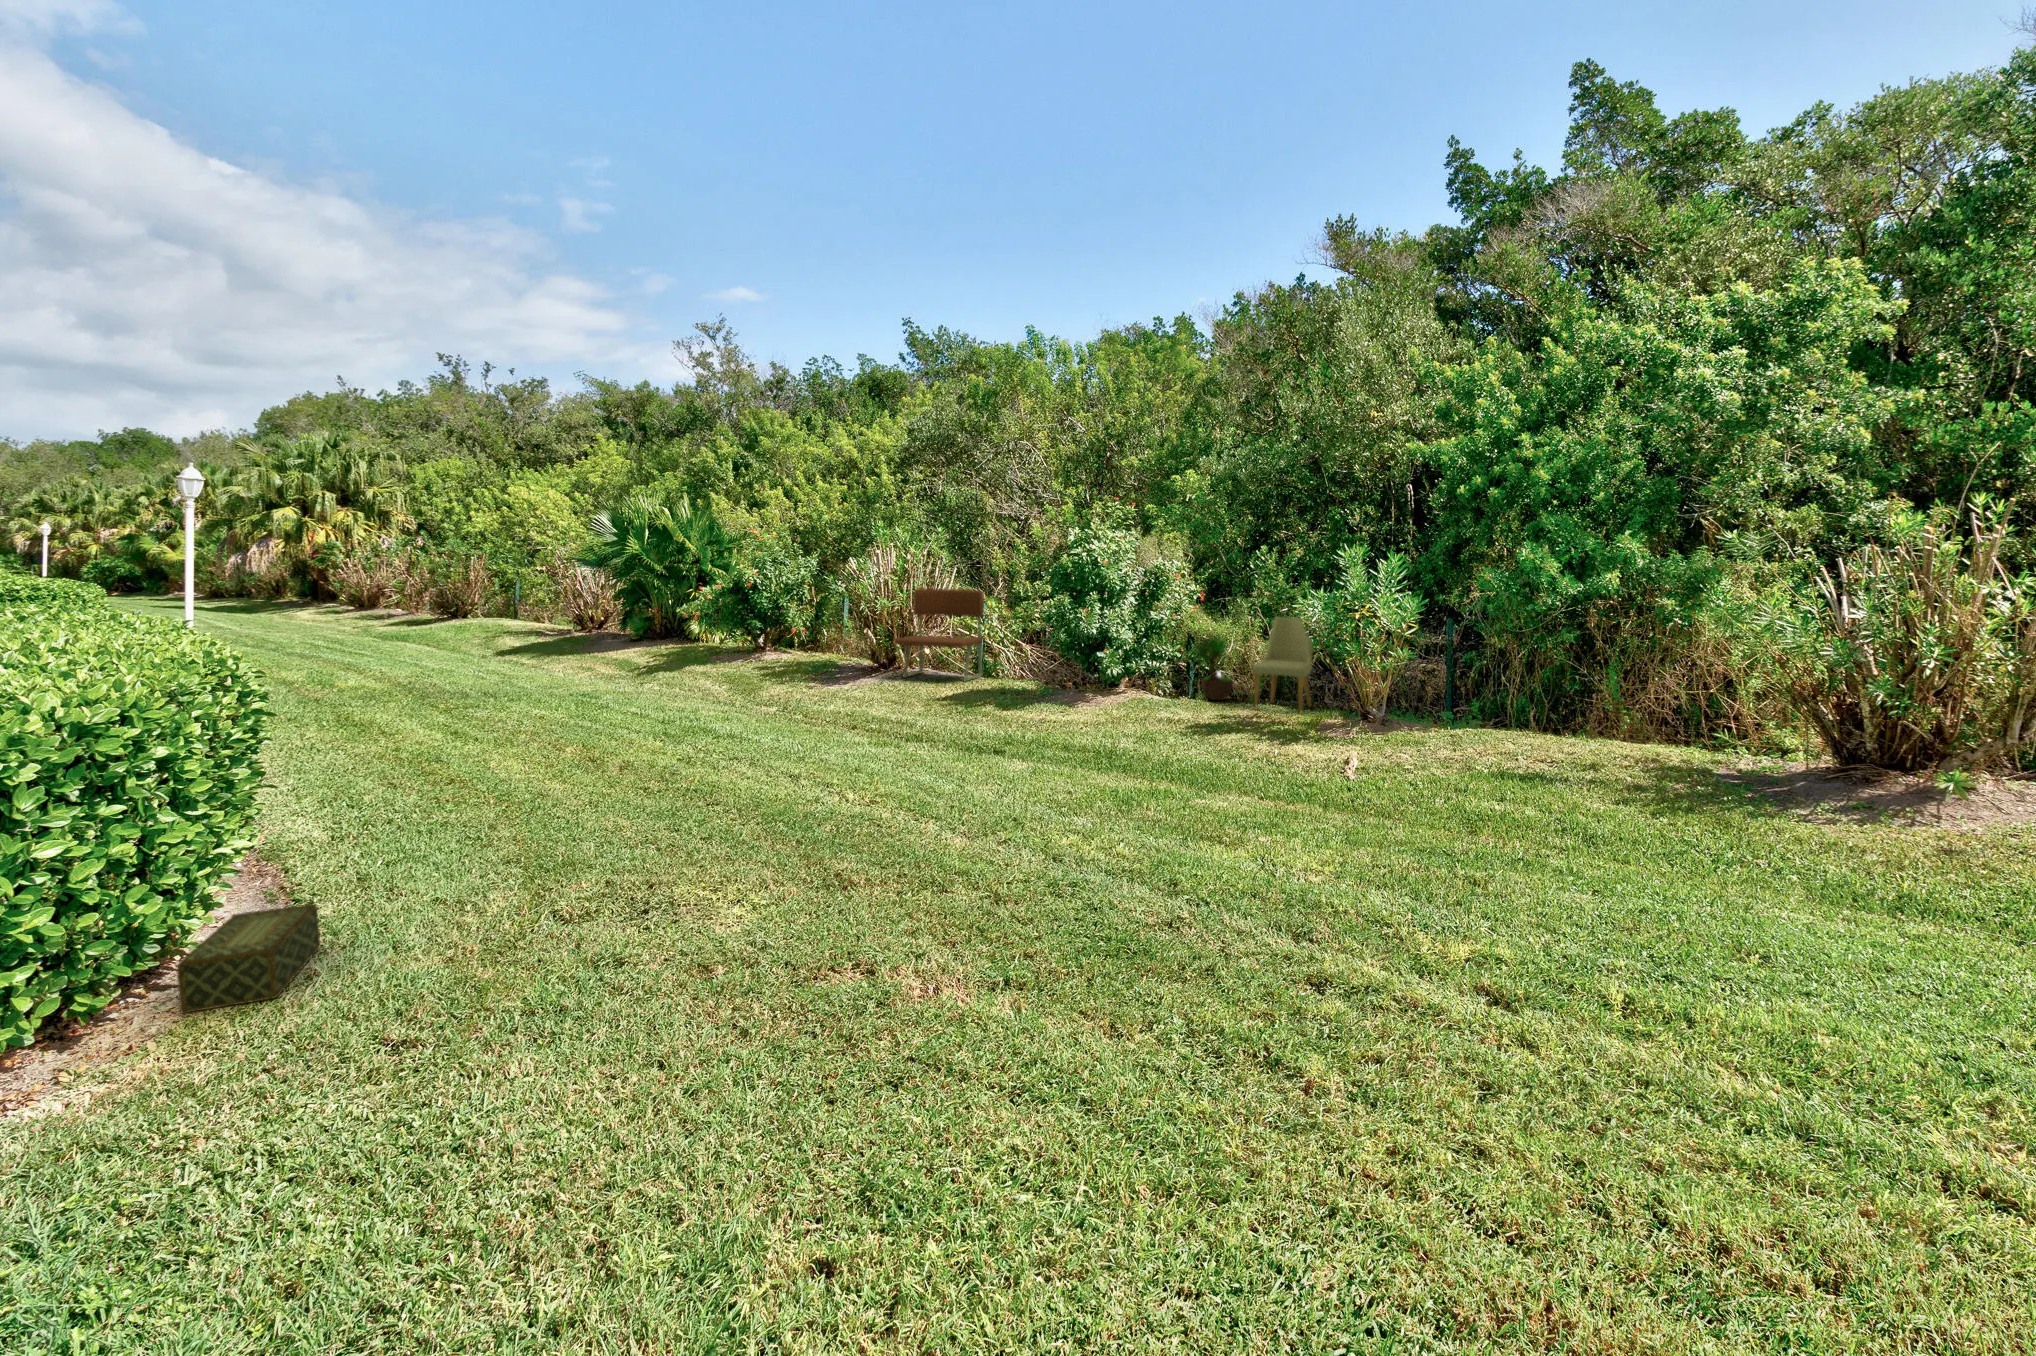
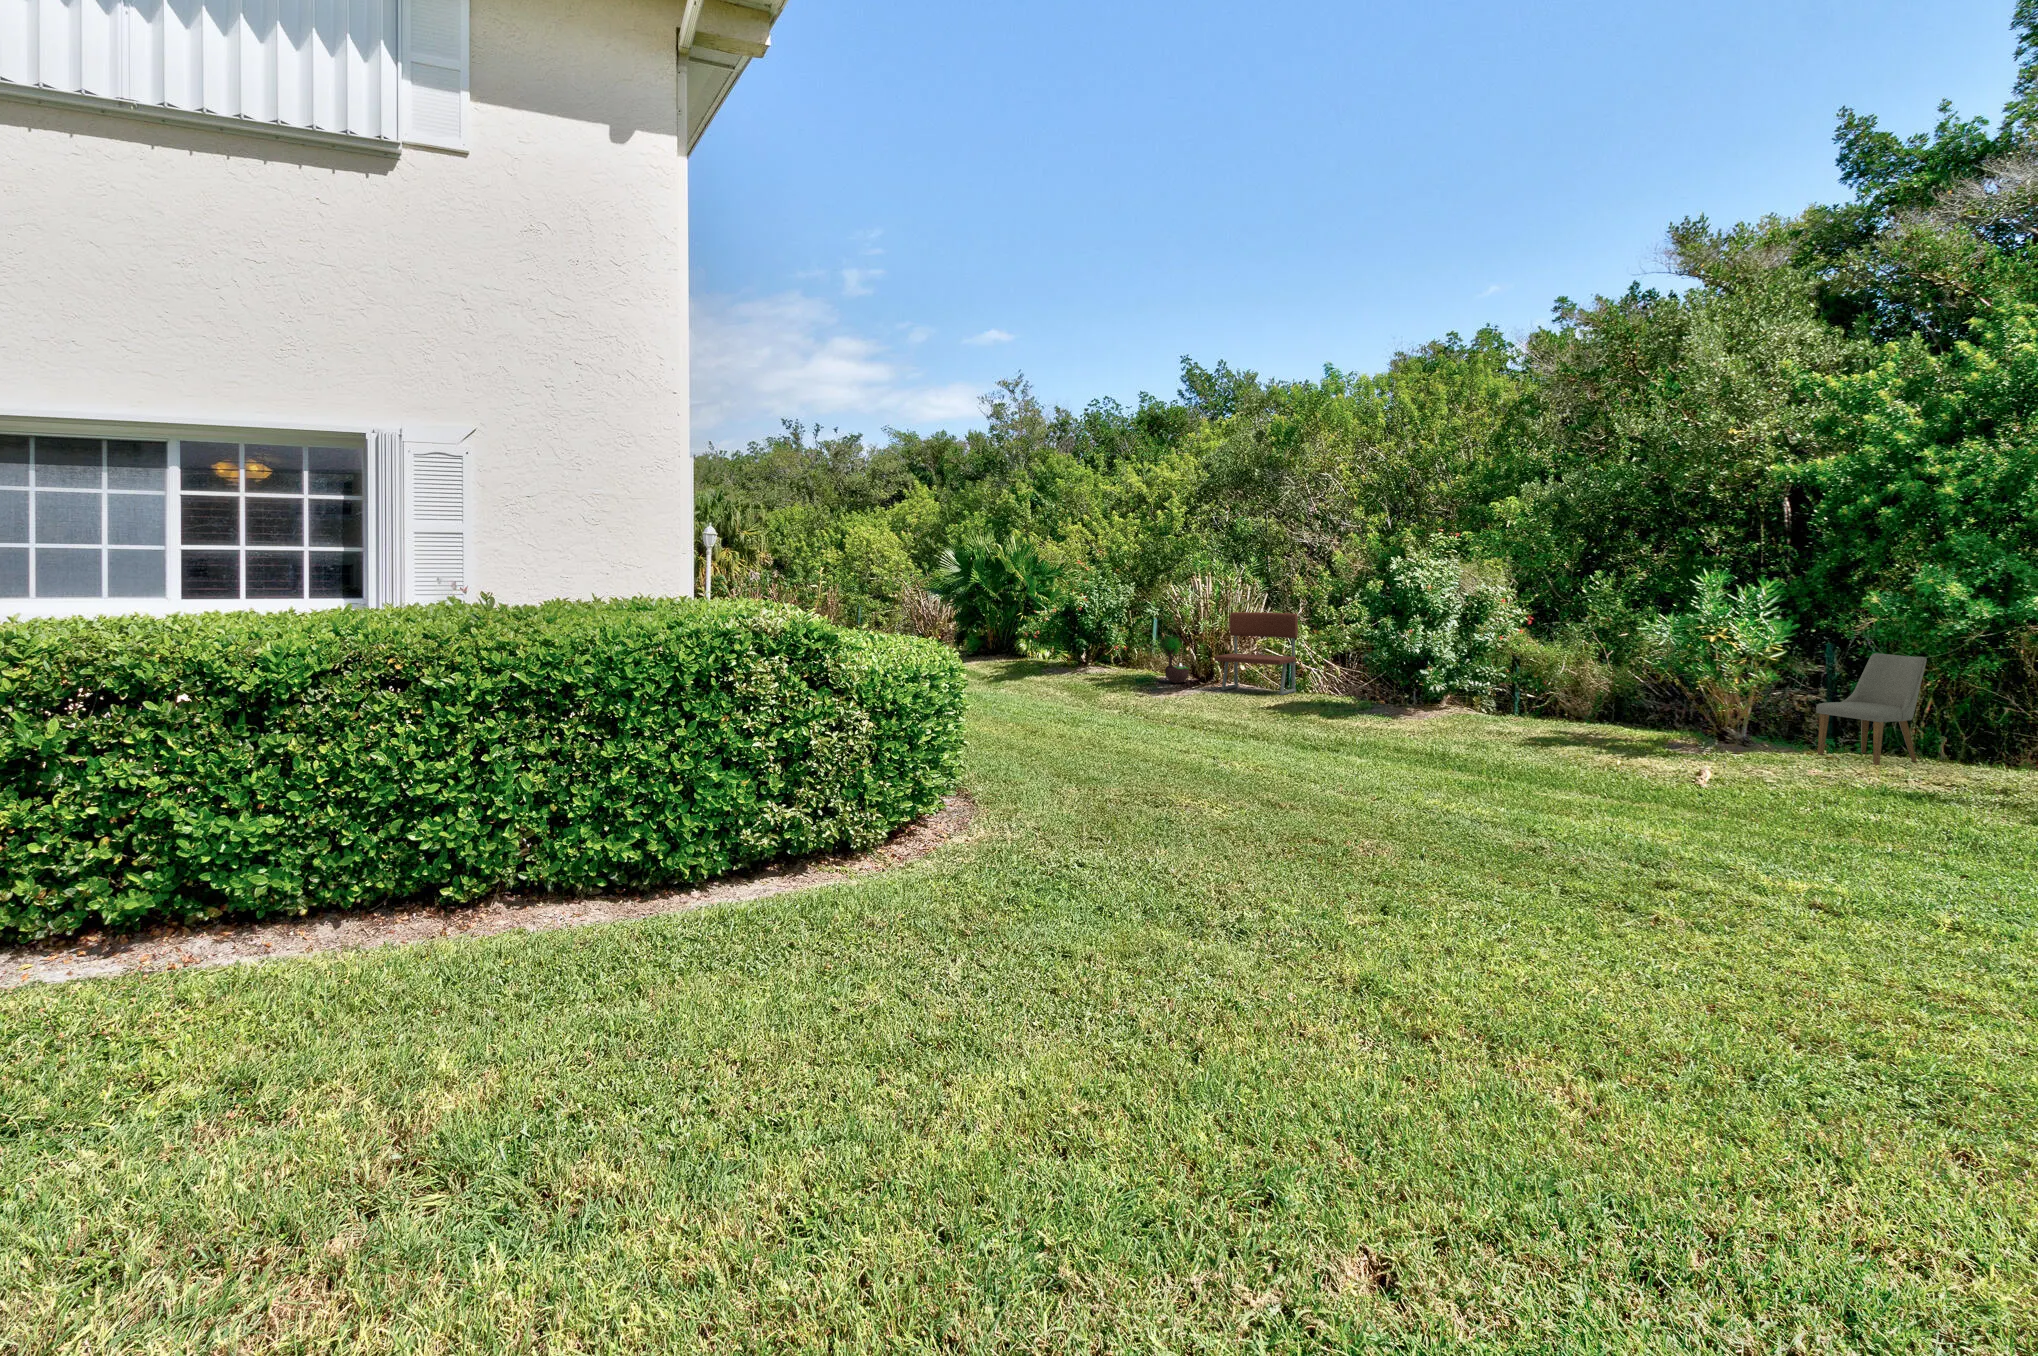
chair: present [1252,617,1313,714] -> present [1816,653,1927,765]
potted tree: present [1191,633,1233,700] -> present [1156,635,1189,683]
woven basket: present [177,904,320,1014] -> none [947,785,990,829]

